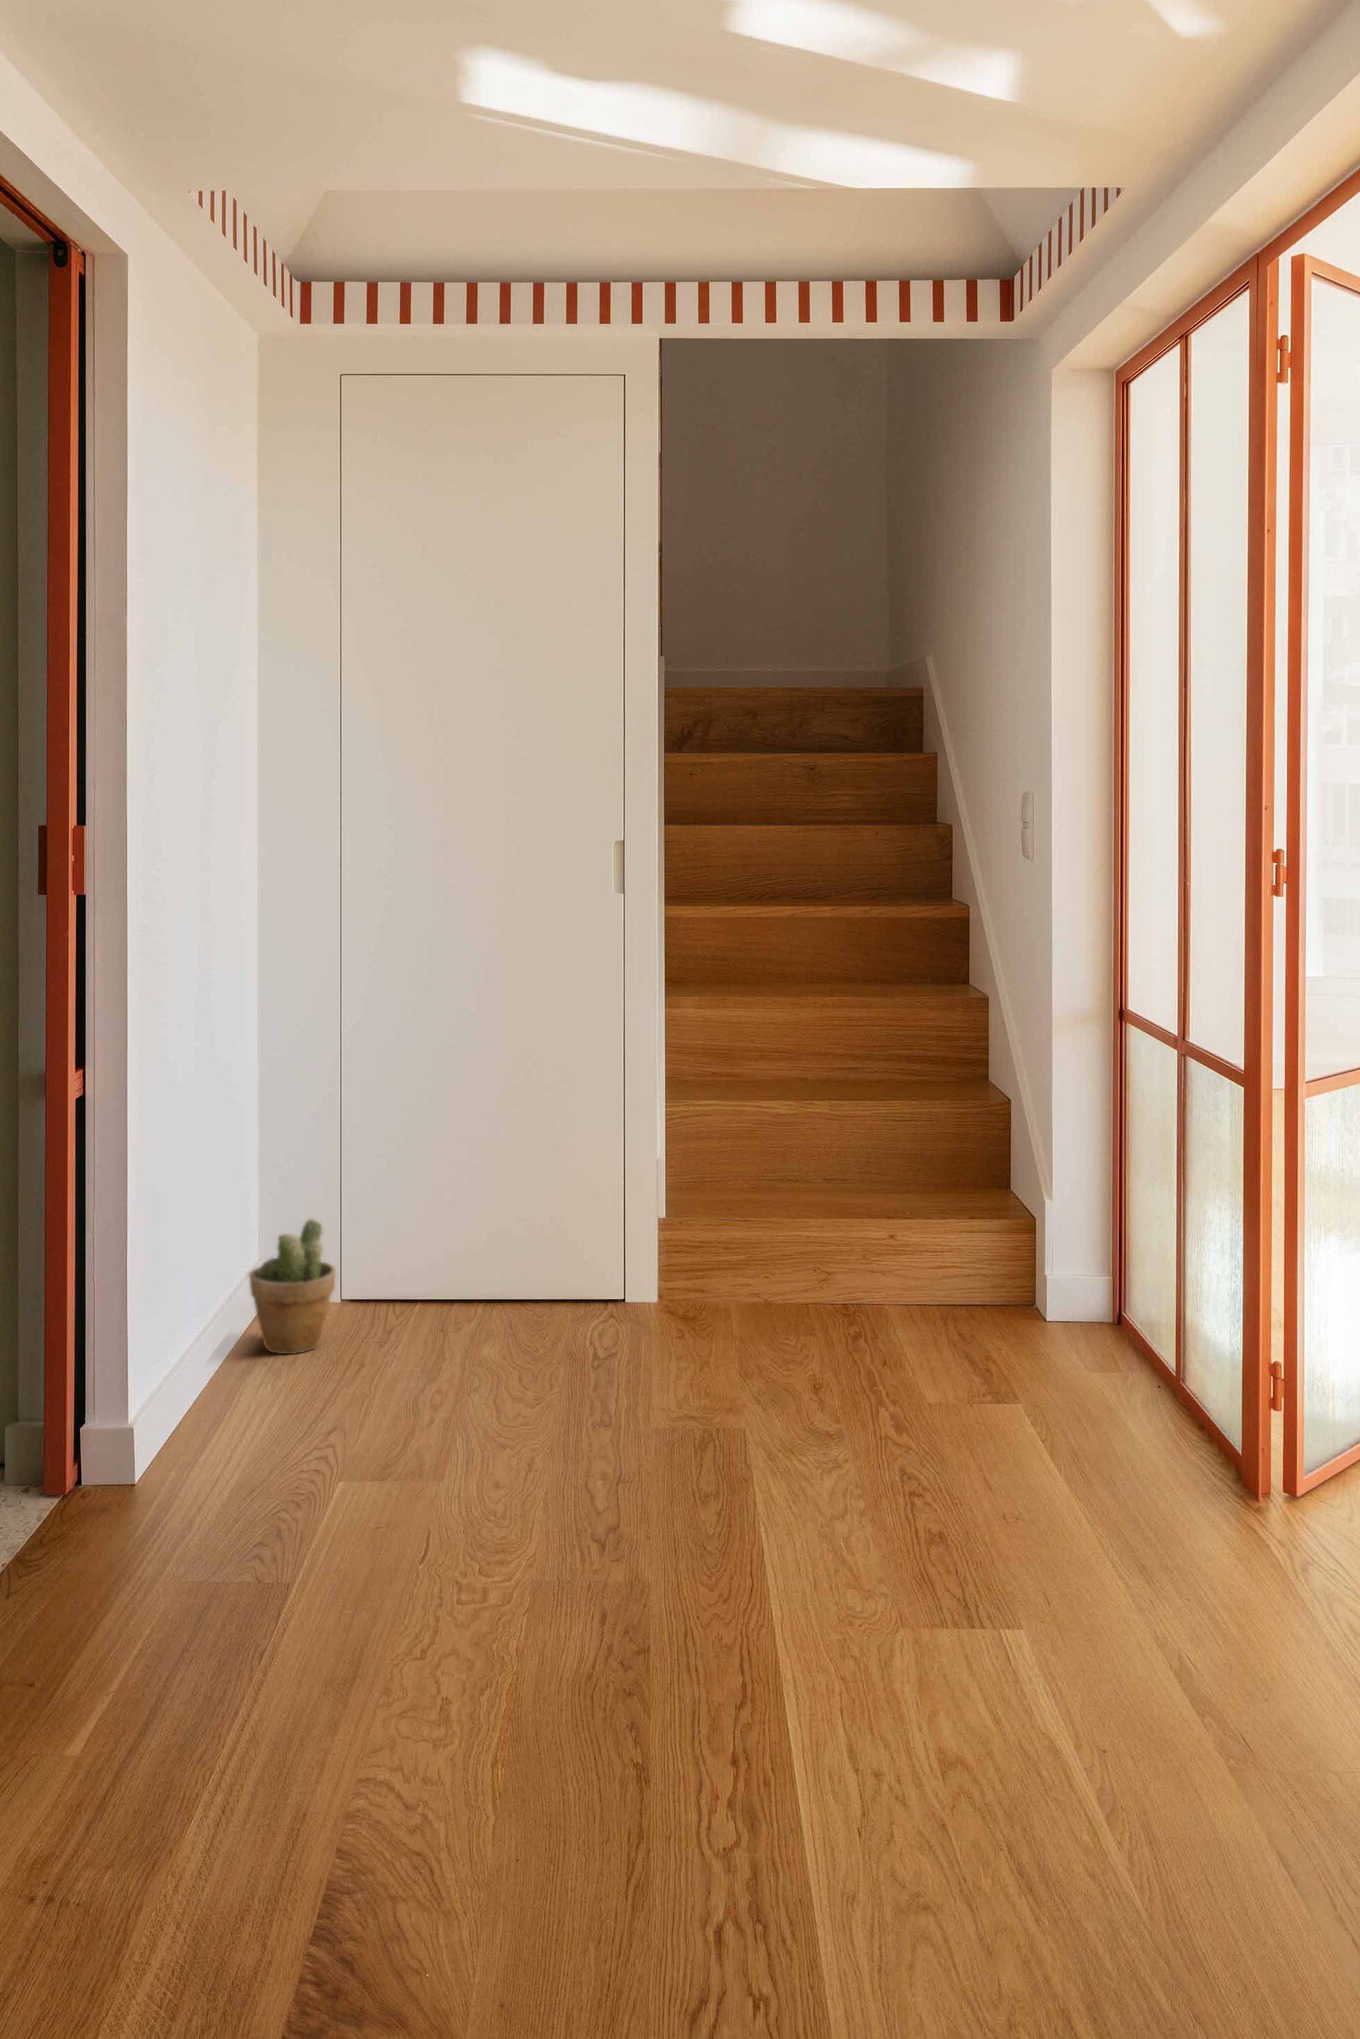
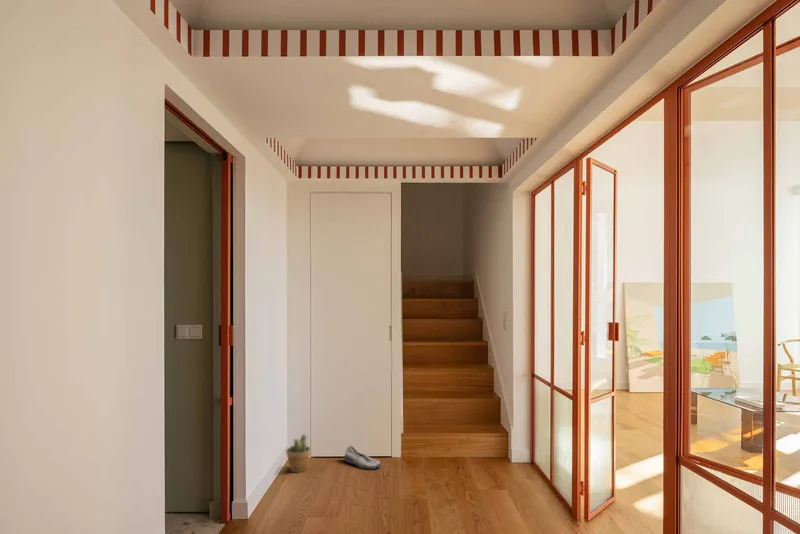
shoe: none [454,1260,585,1345] -> present [344,445,381,469]

